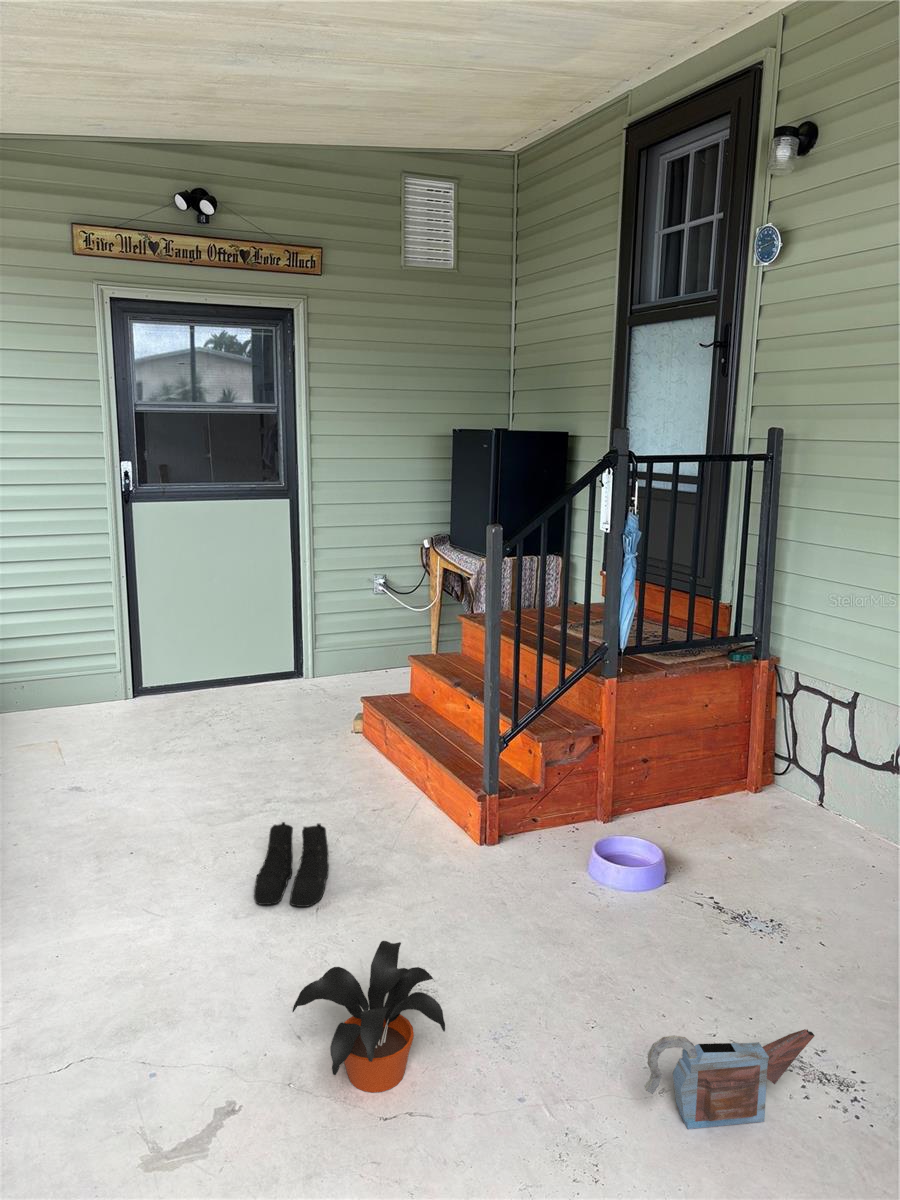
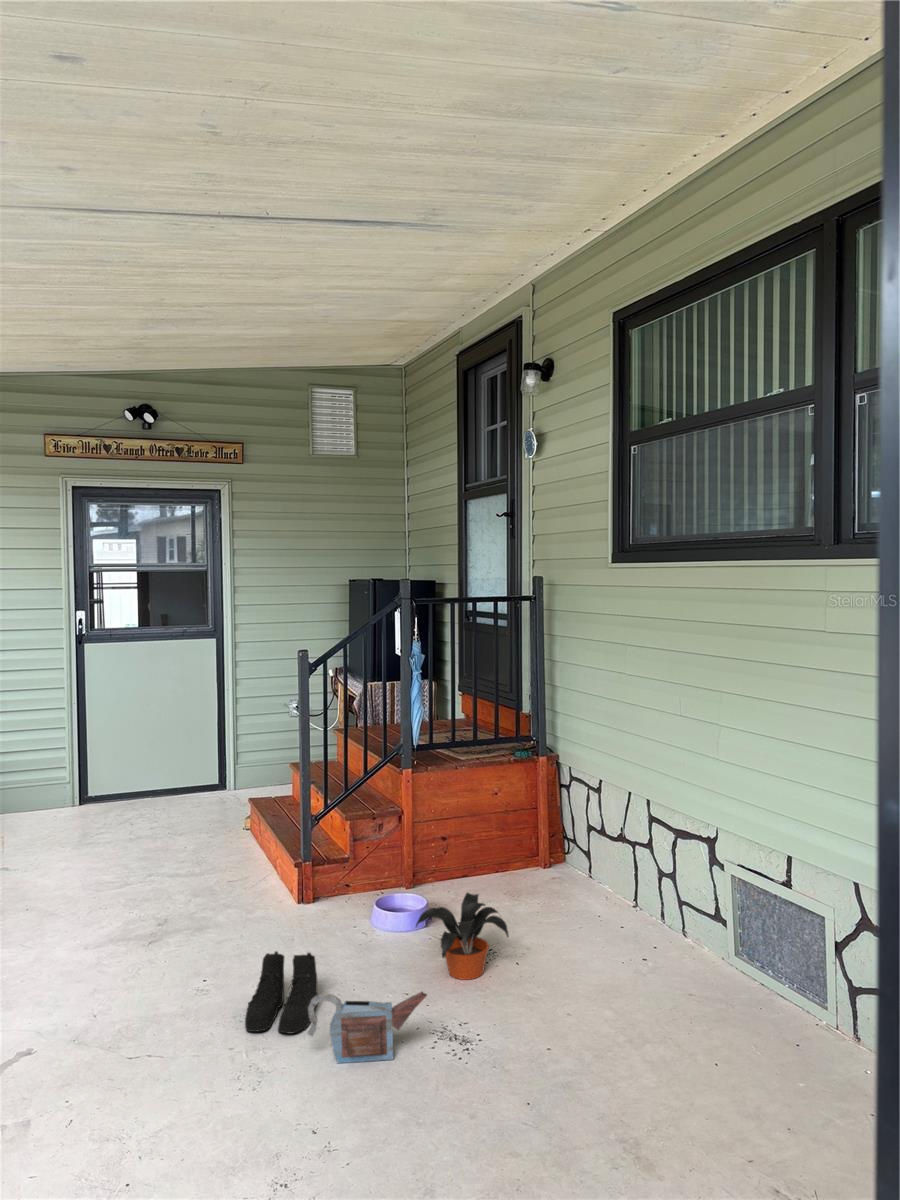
boots: present [254,822,329,907] -> present [245,951,318,1033]
potted plant: present [292,941,445,1092] -> present [416,893,508,980]

